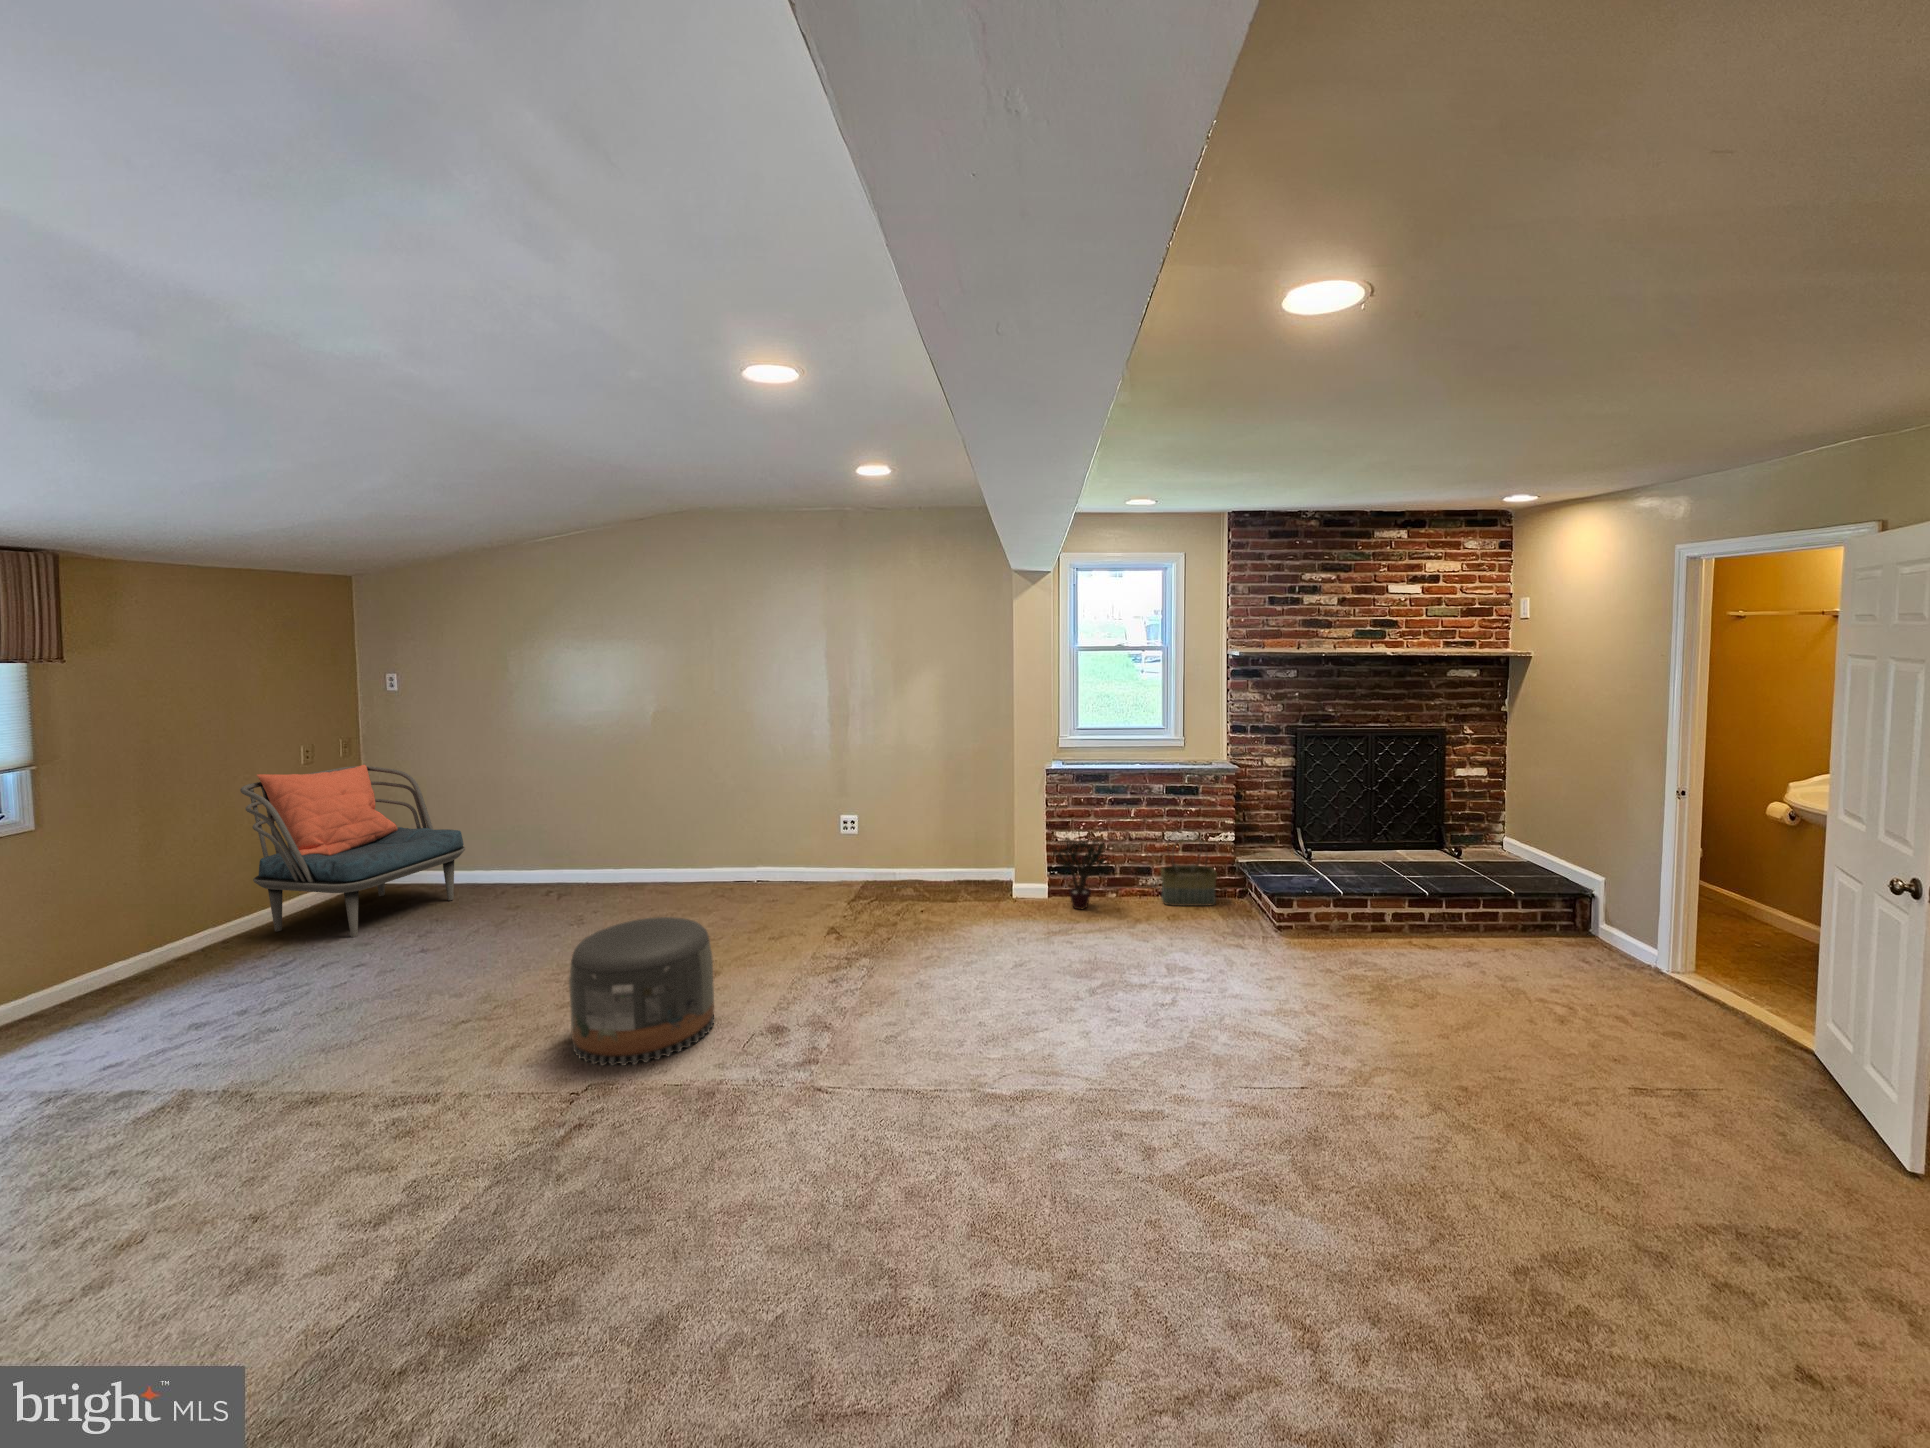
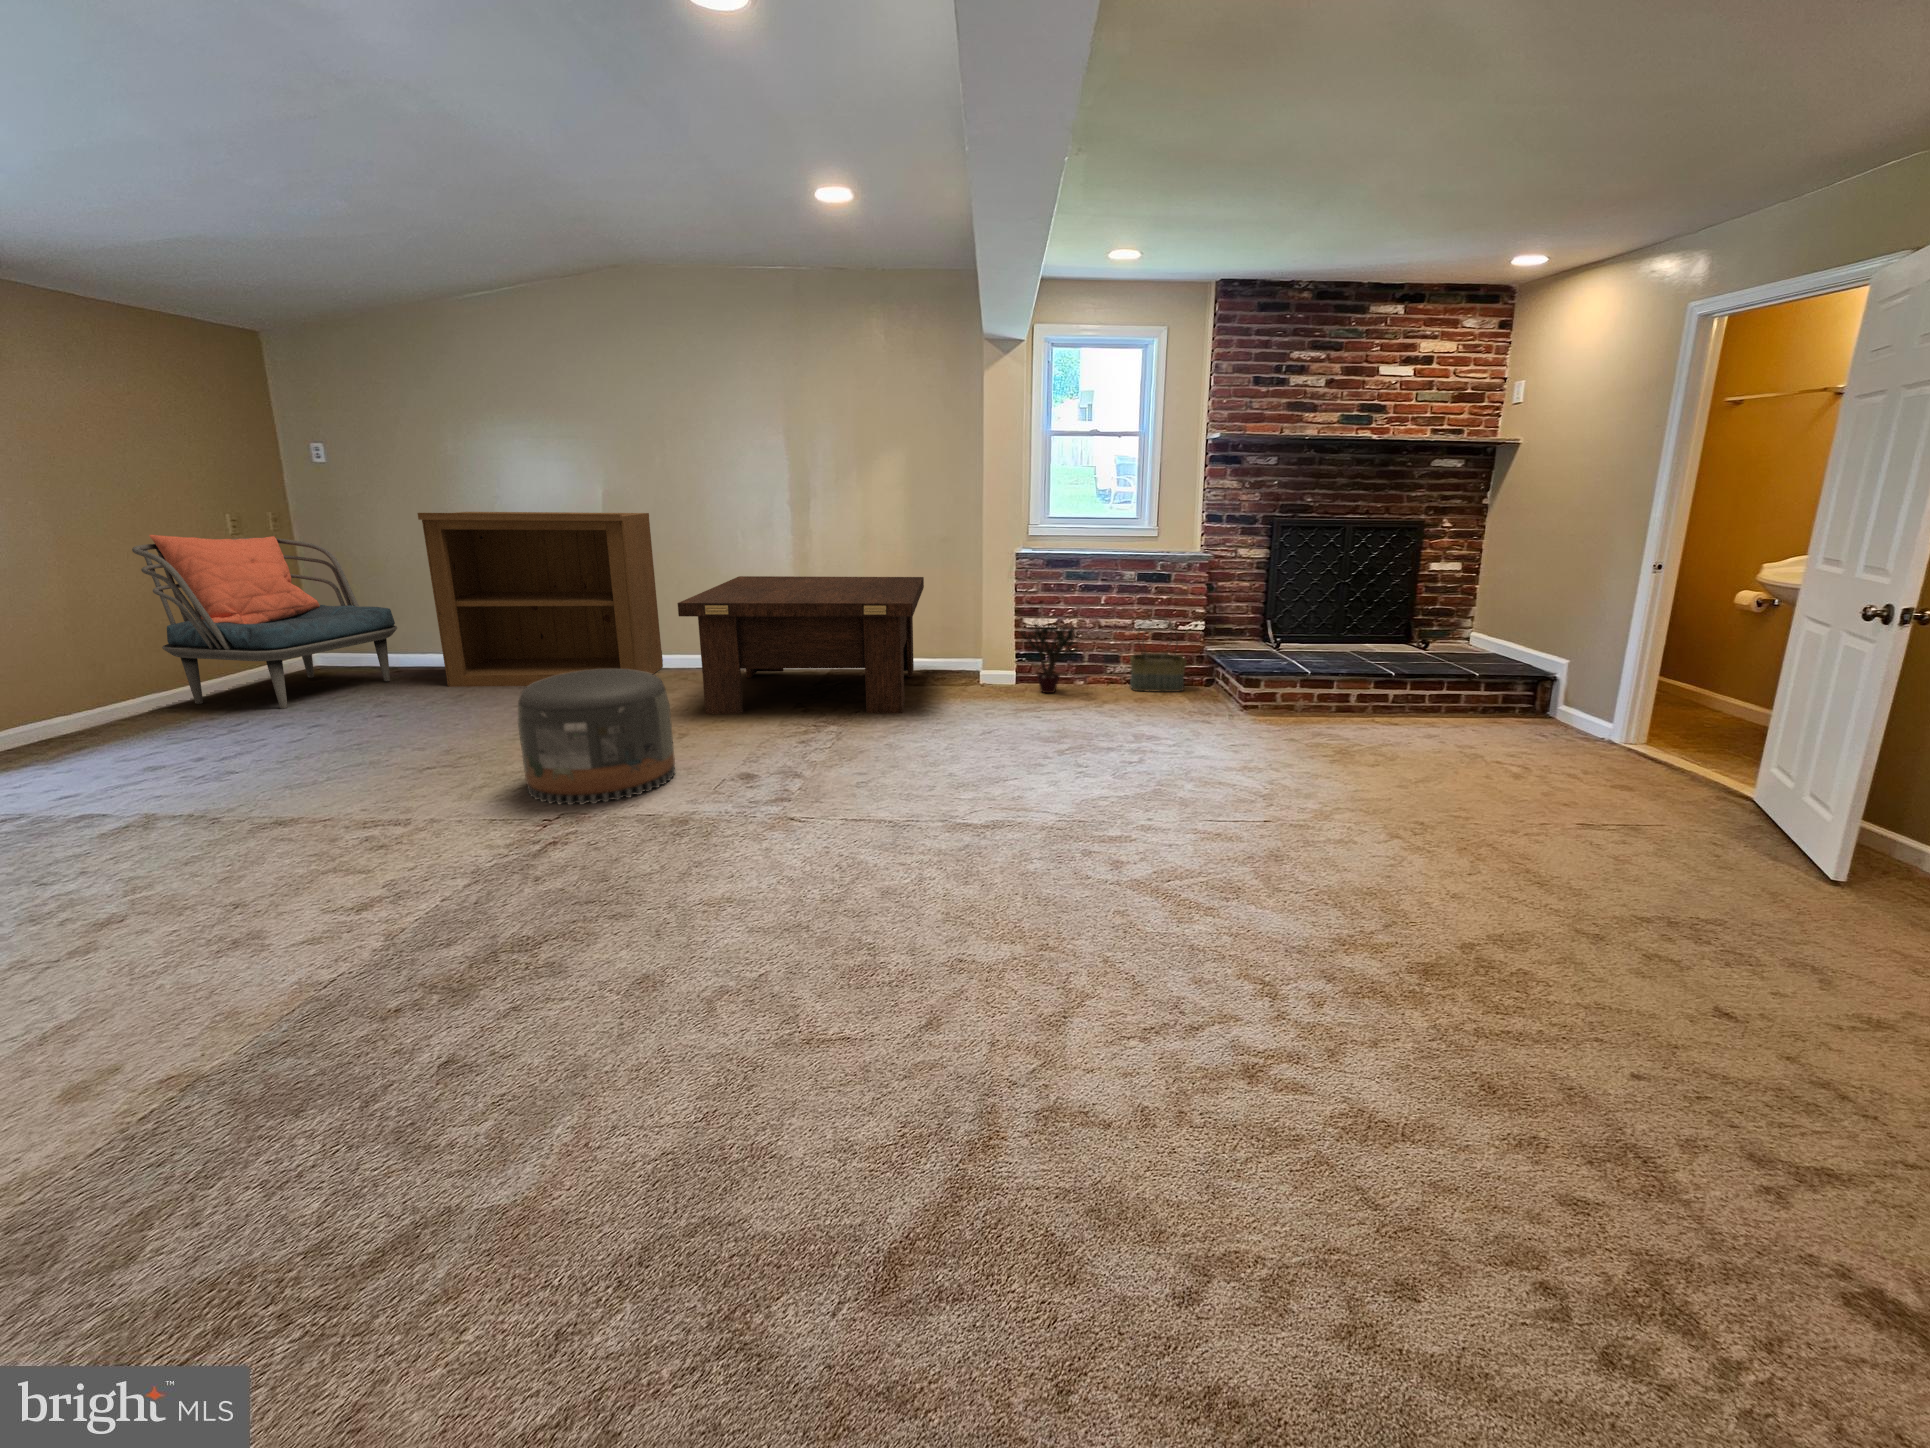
bookshelf: none [494,733,708,907] -> present [417,512,663,687]
coffee table: none [725,788,958,942] -> present [677,576,924,714]

